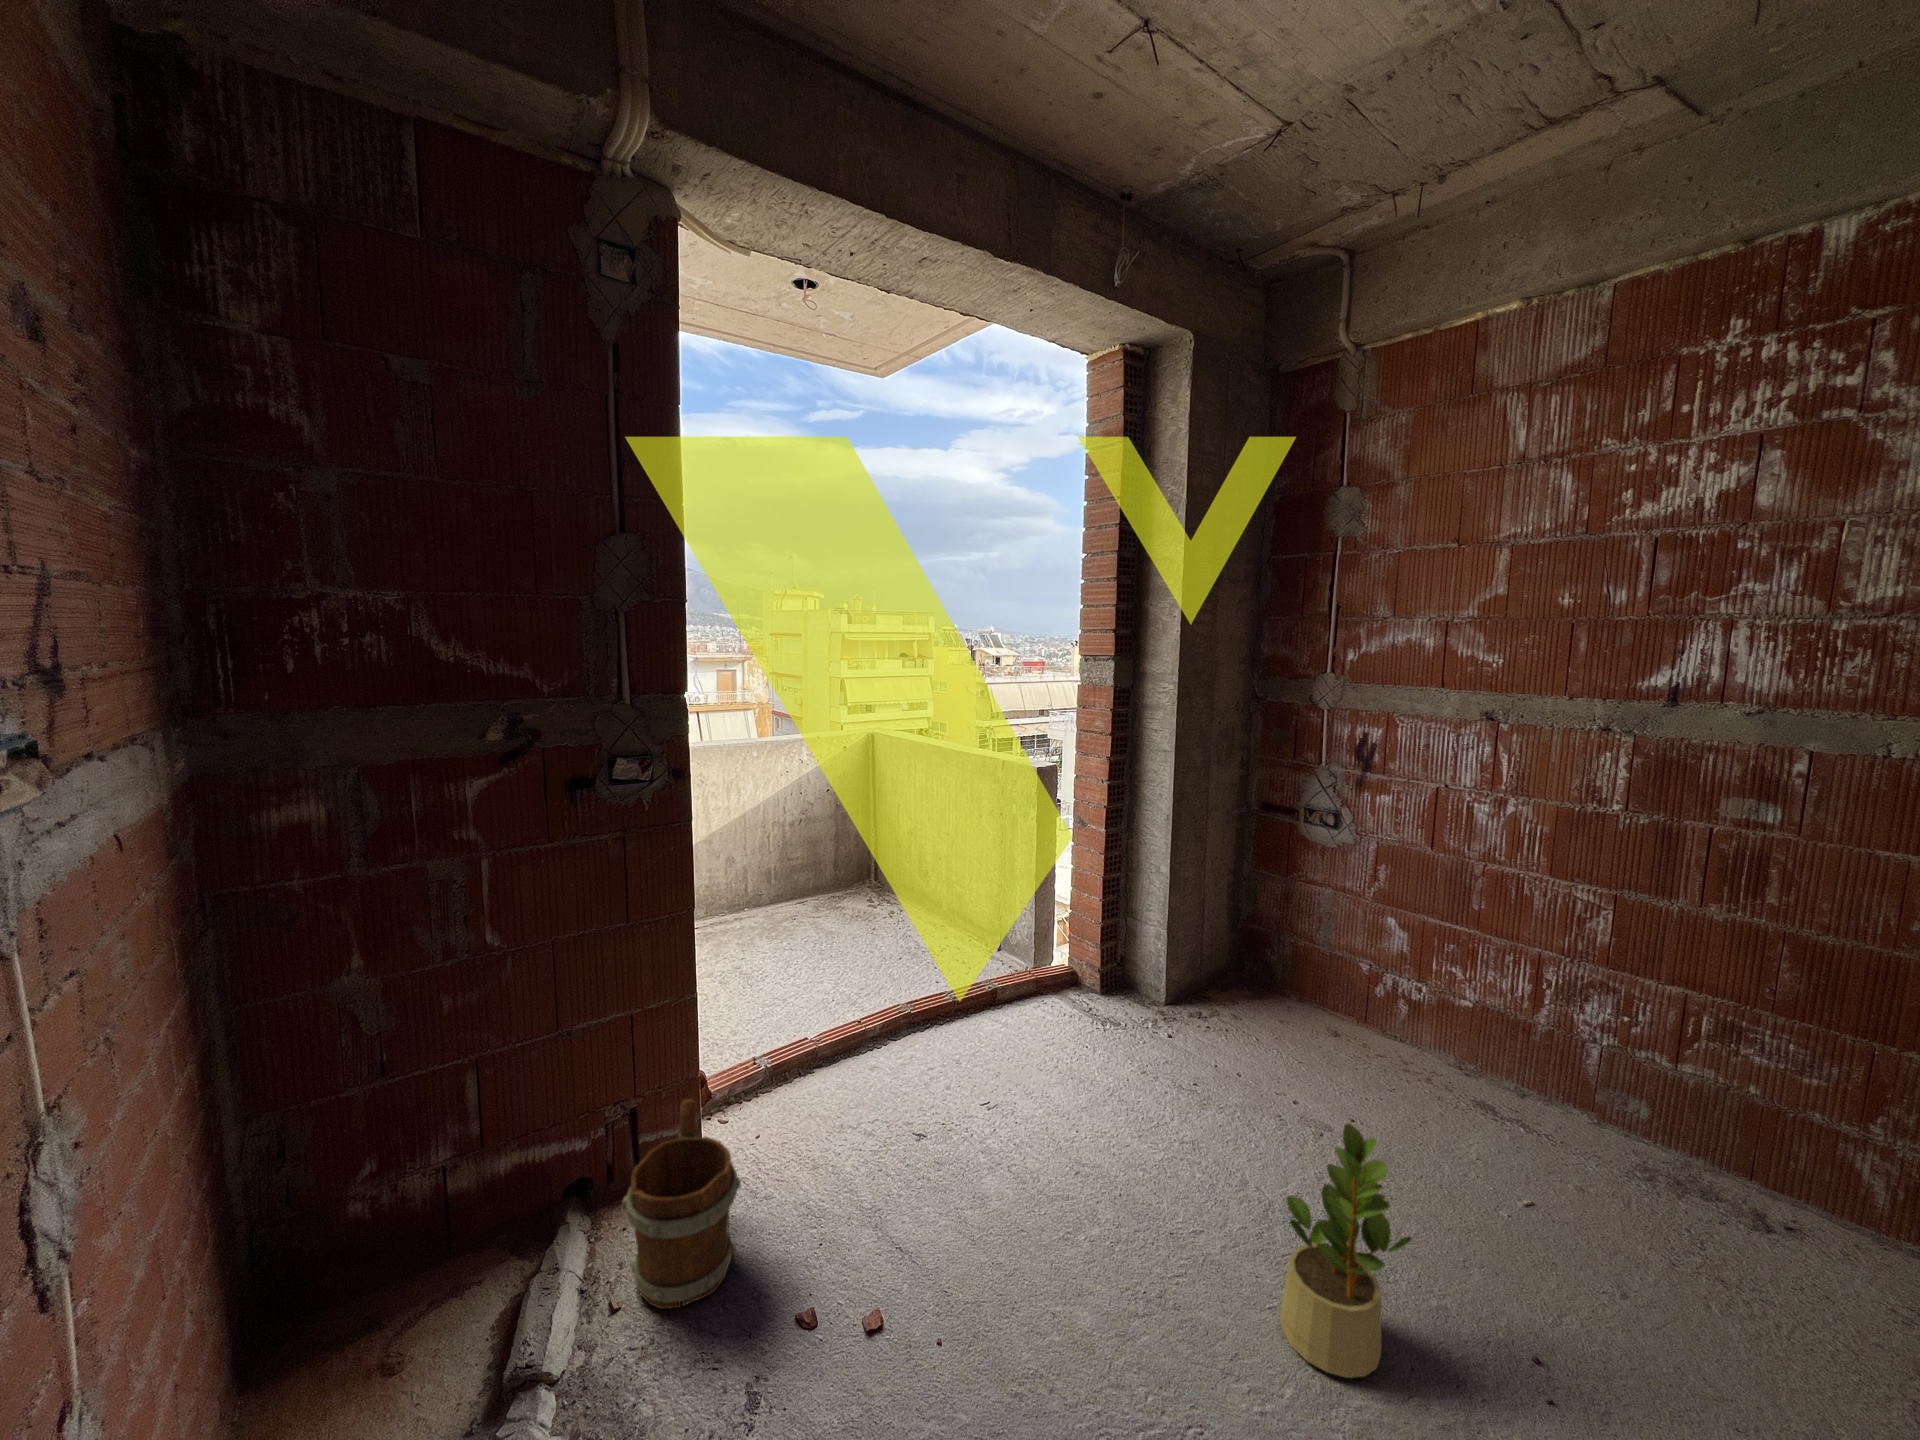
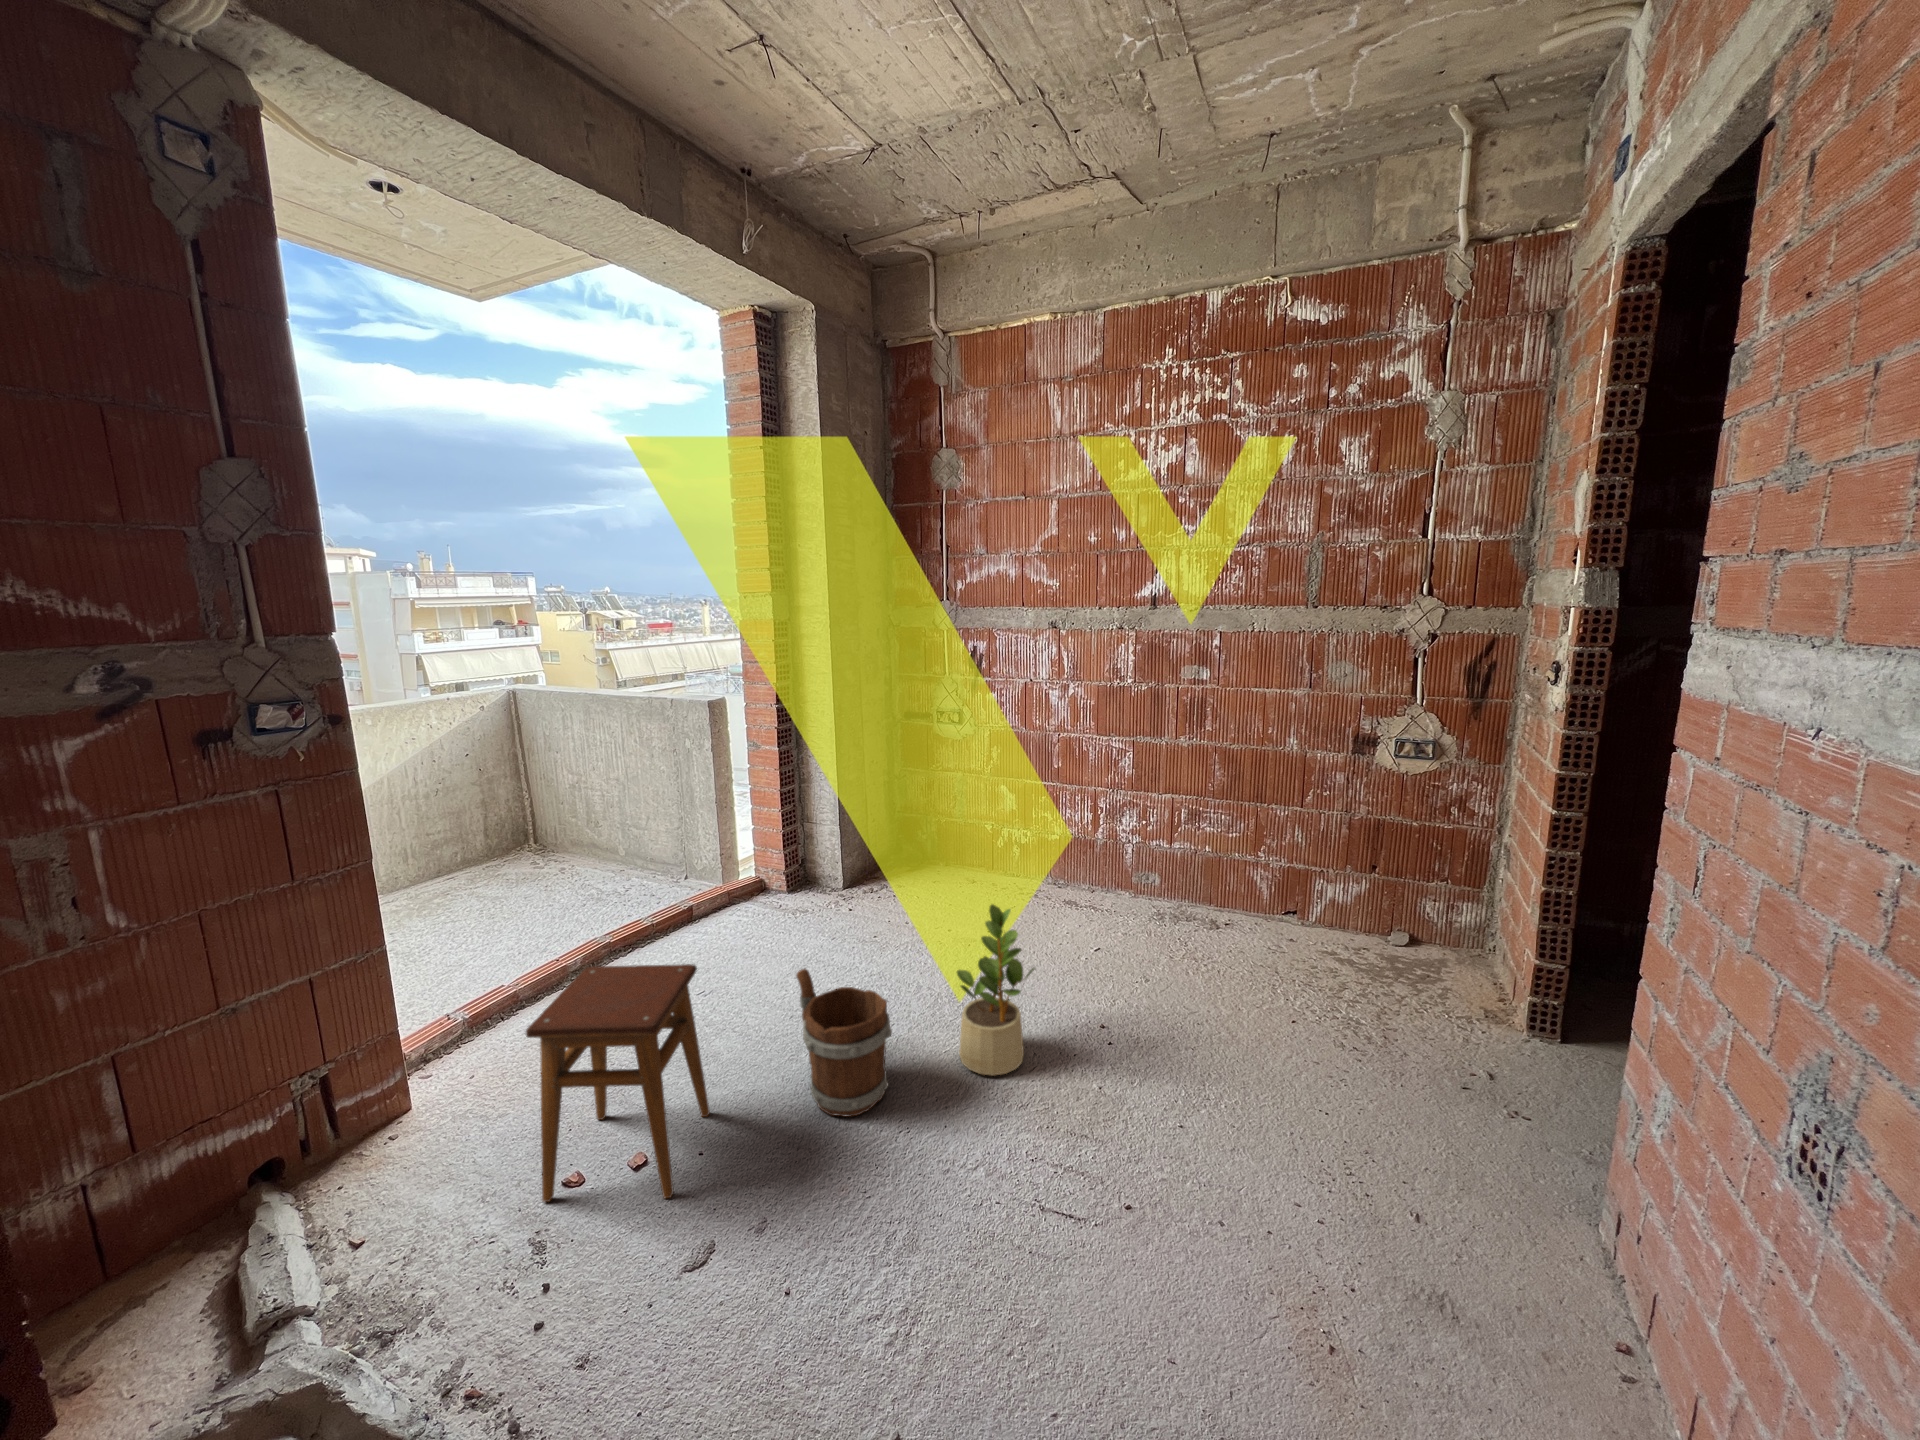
stool: none [775,1064,959,1376] -> present [526,964,710,1202]
bucket: present [622,1099,741,1309] -> present [796,969,892,1117]

